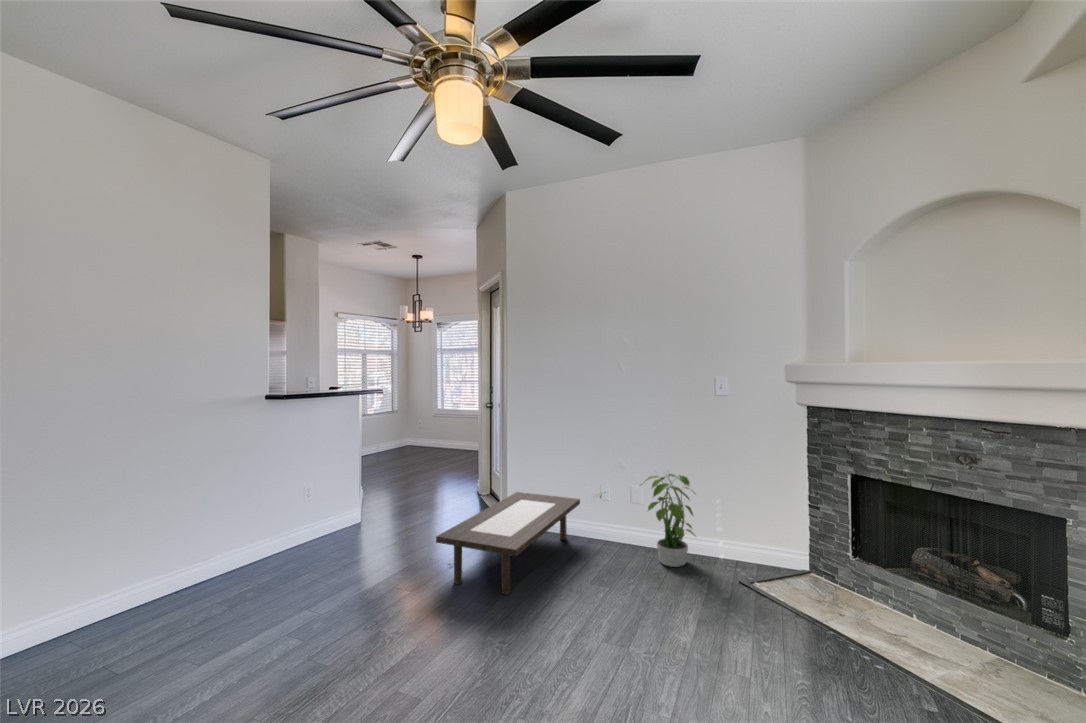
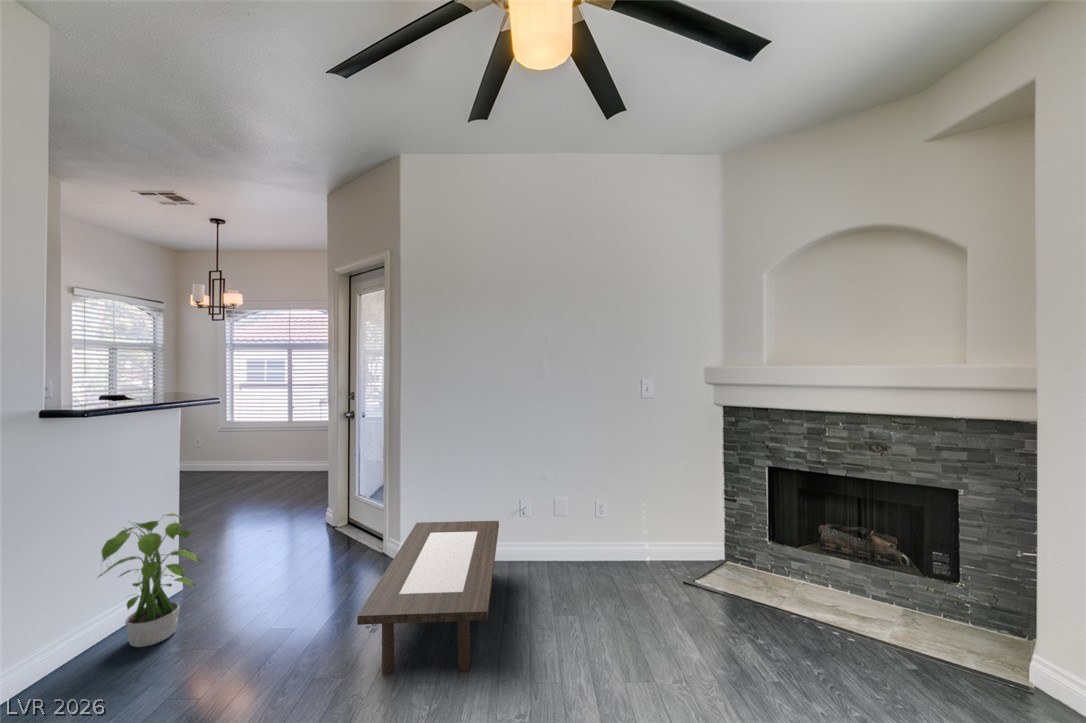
potted plant: present [640,474,695,567] -> present [98,513,202,647]

